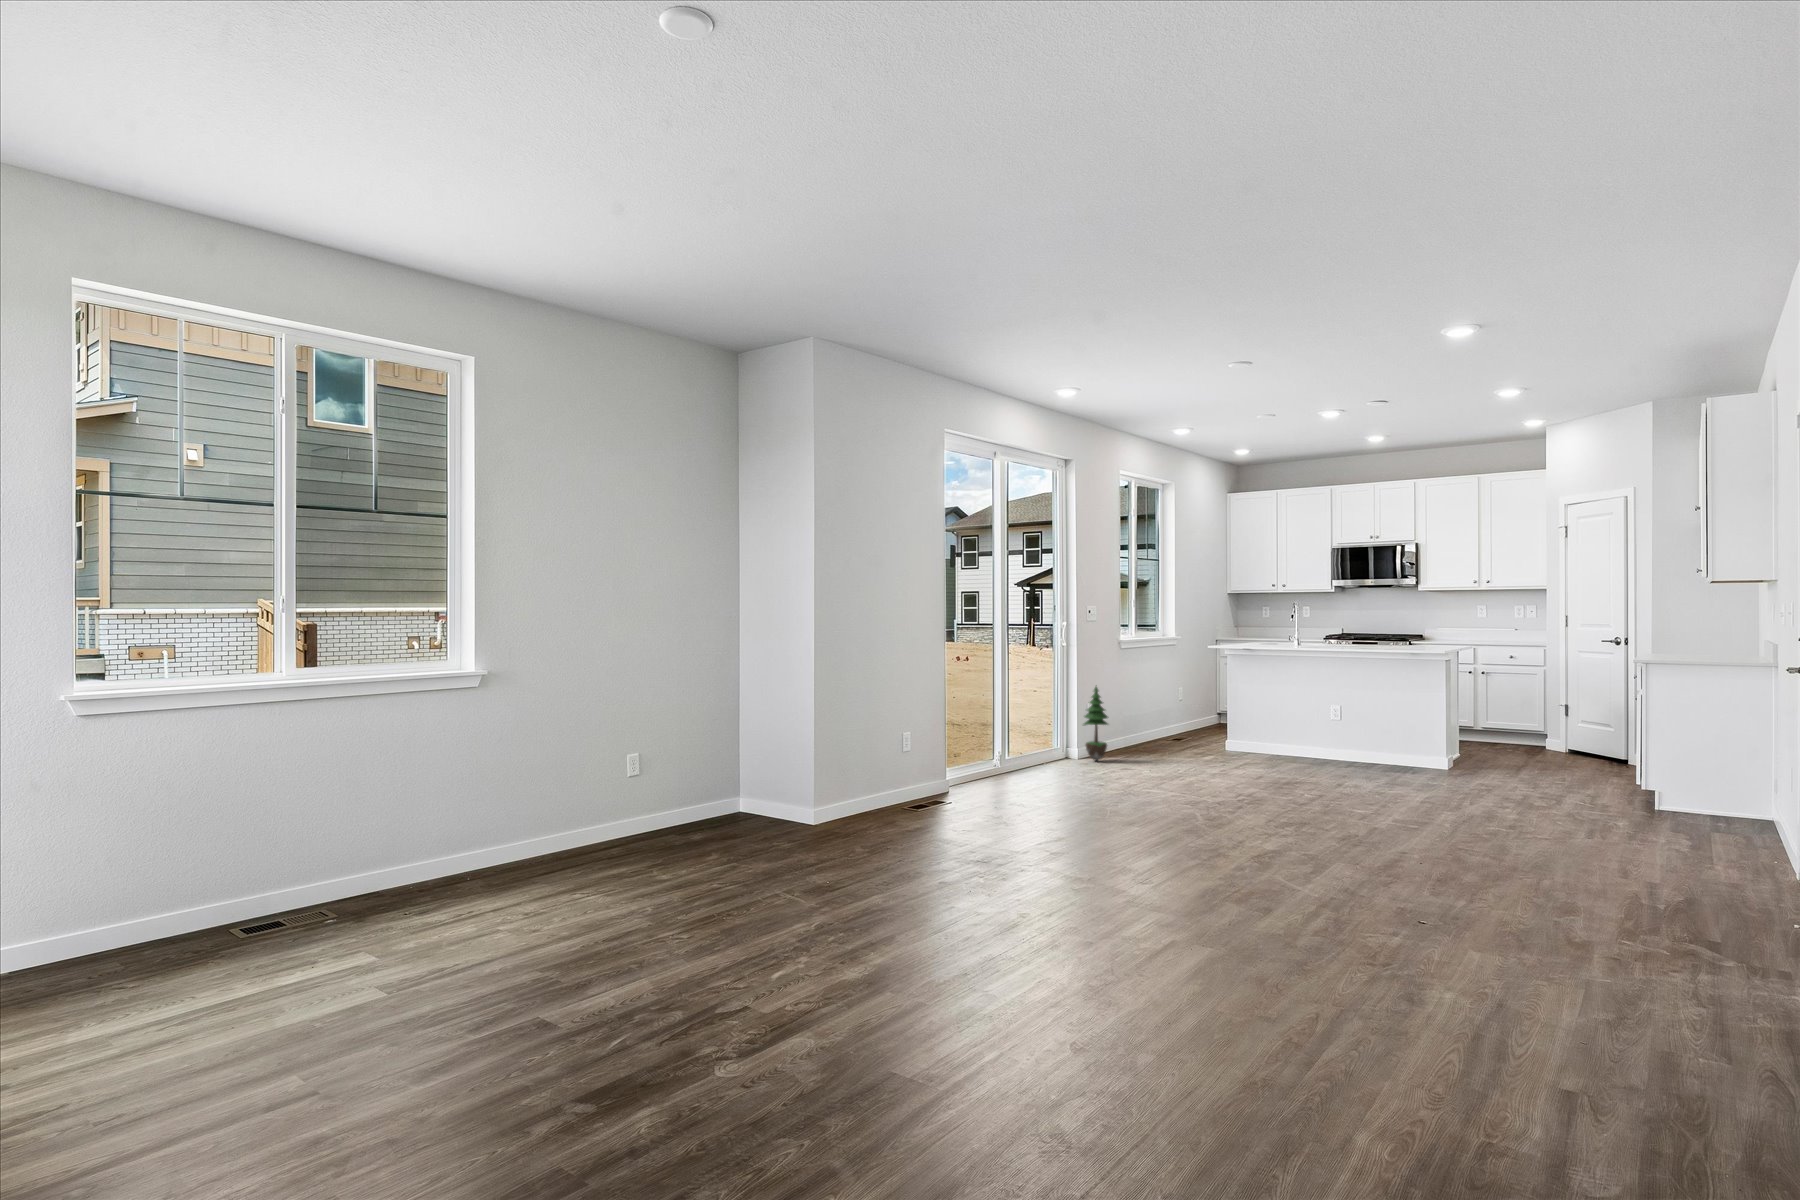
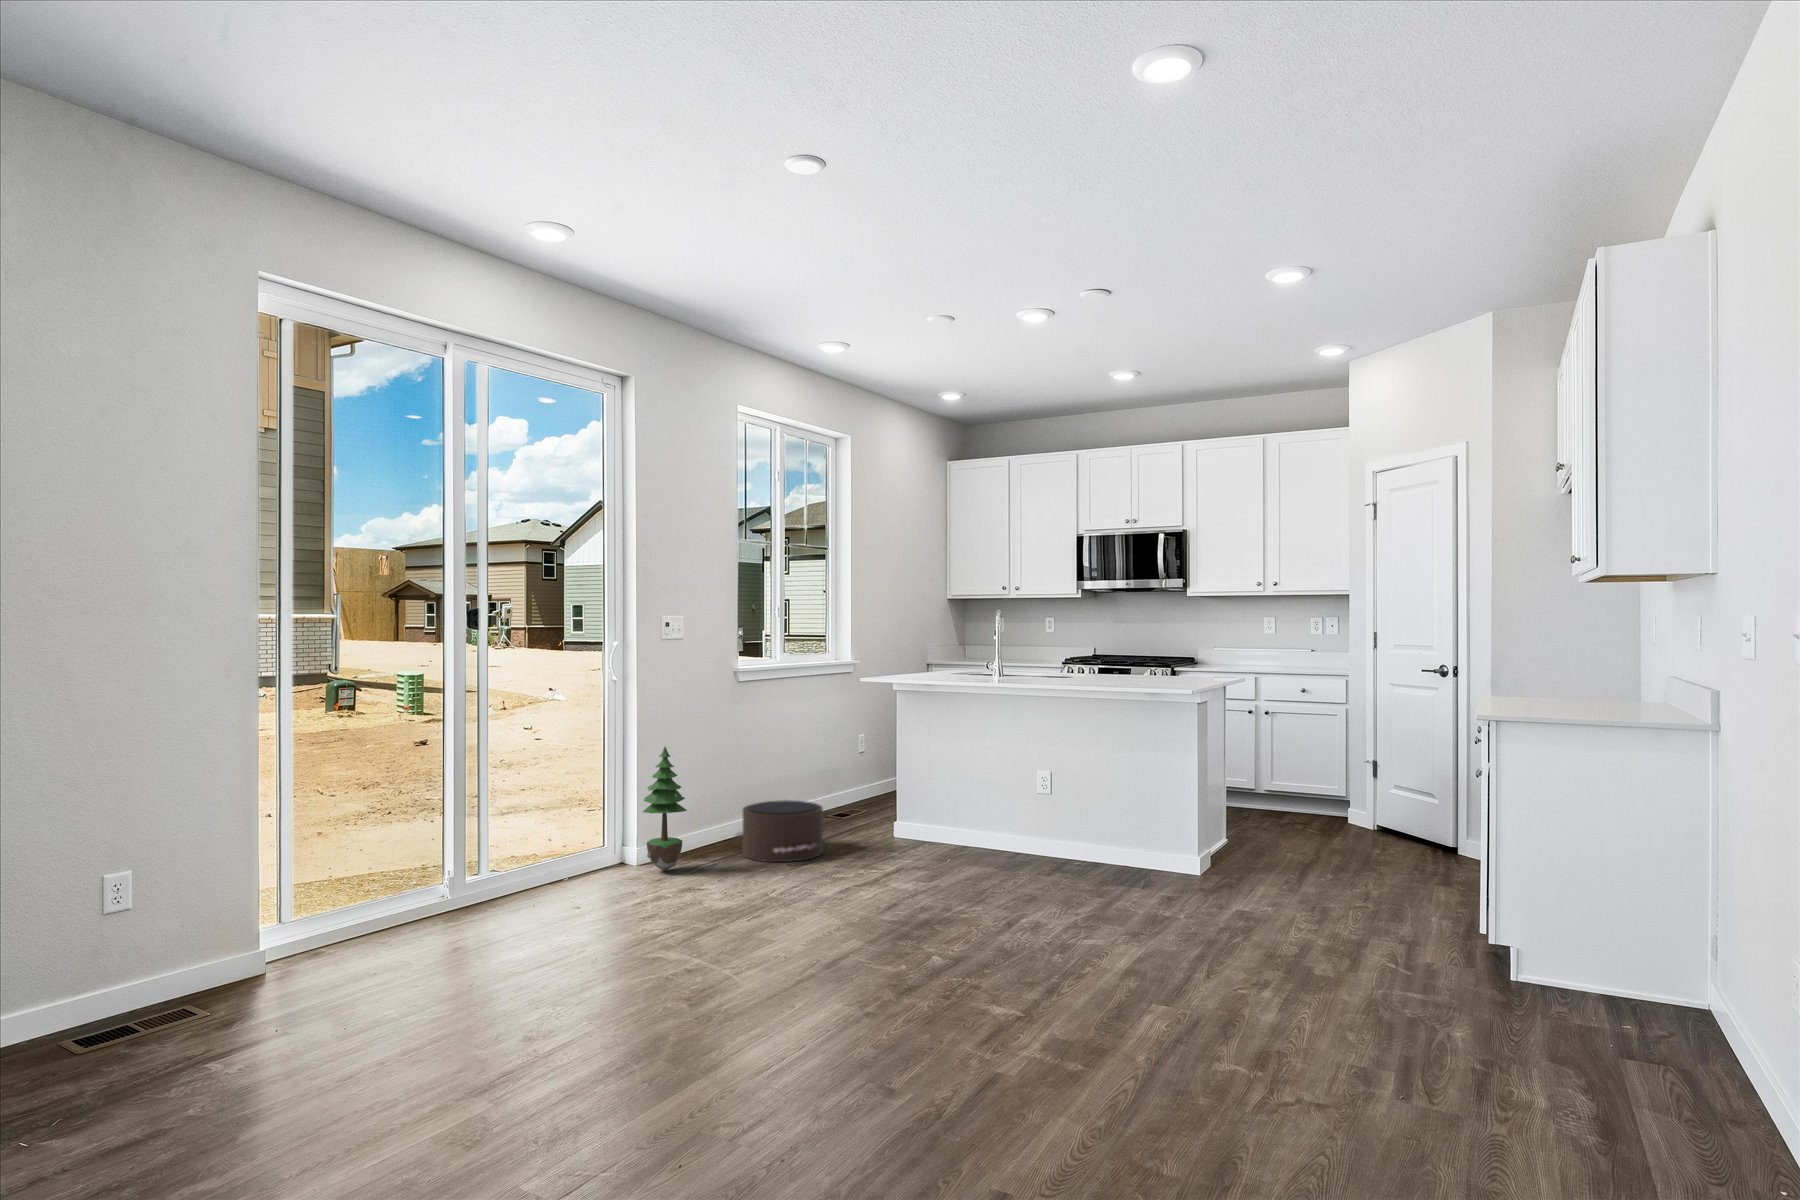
pouf: none [1124,724,1188,759] -> present [735,800,823,862]

